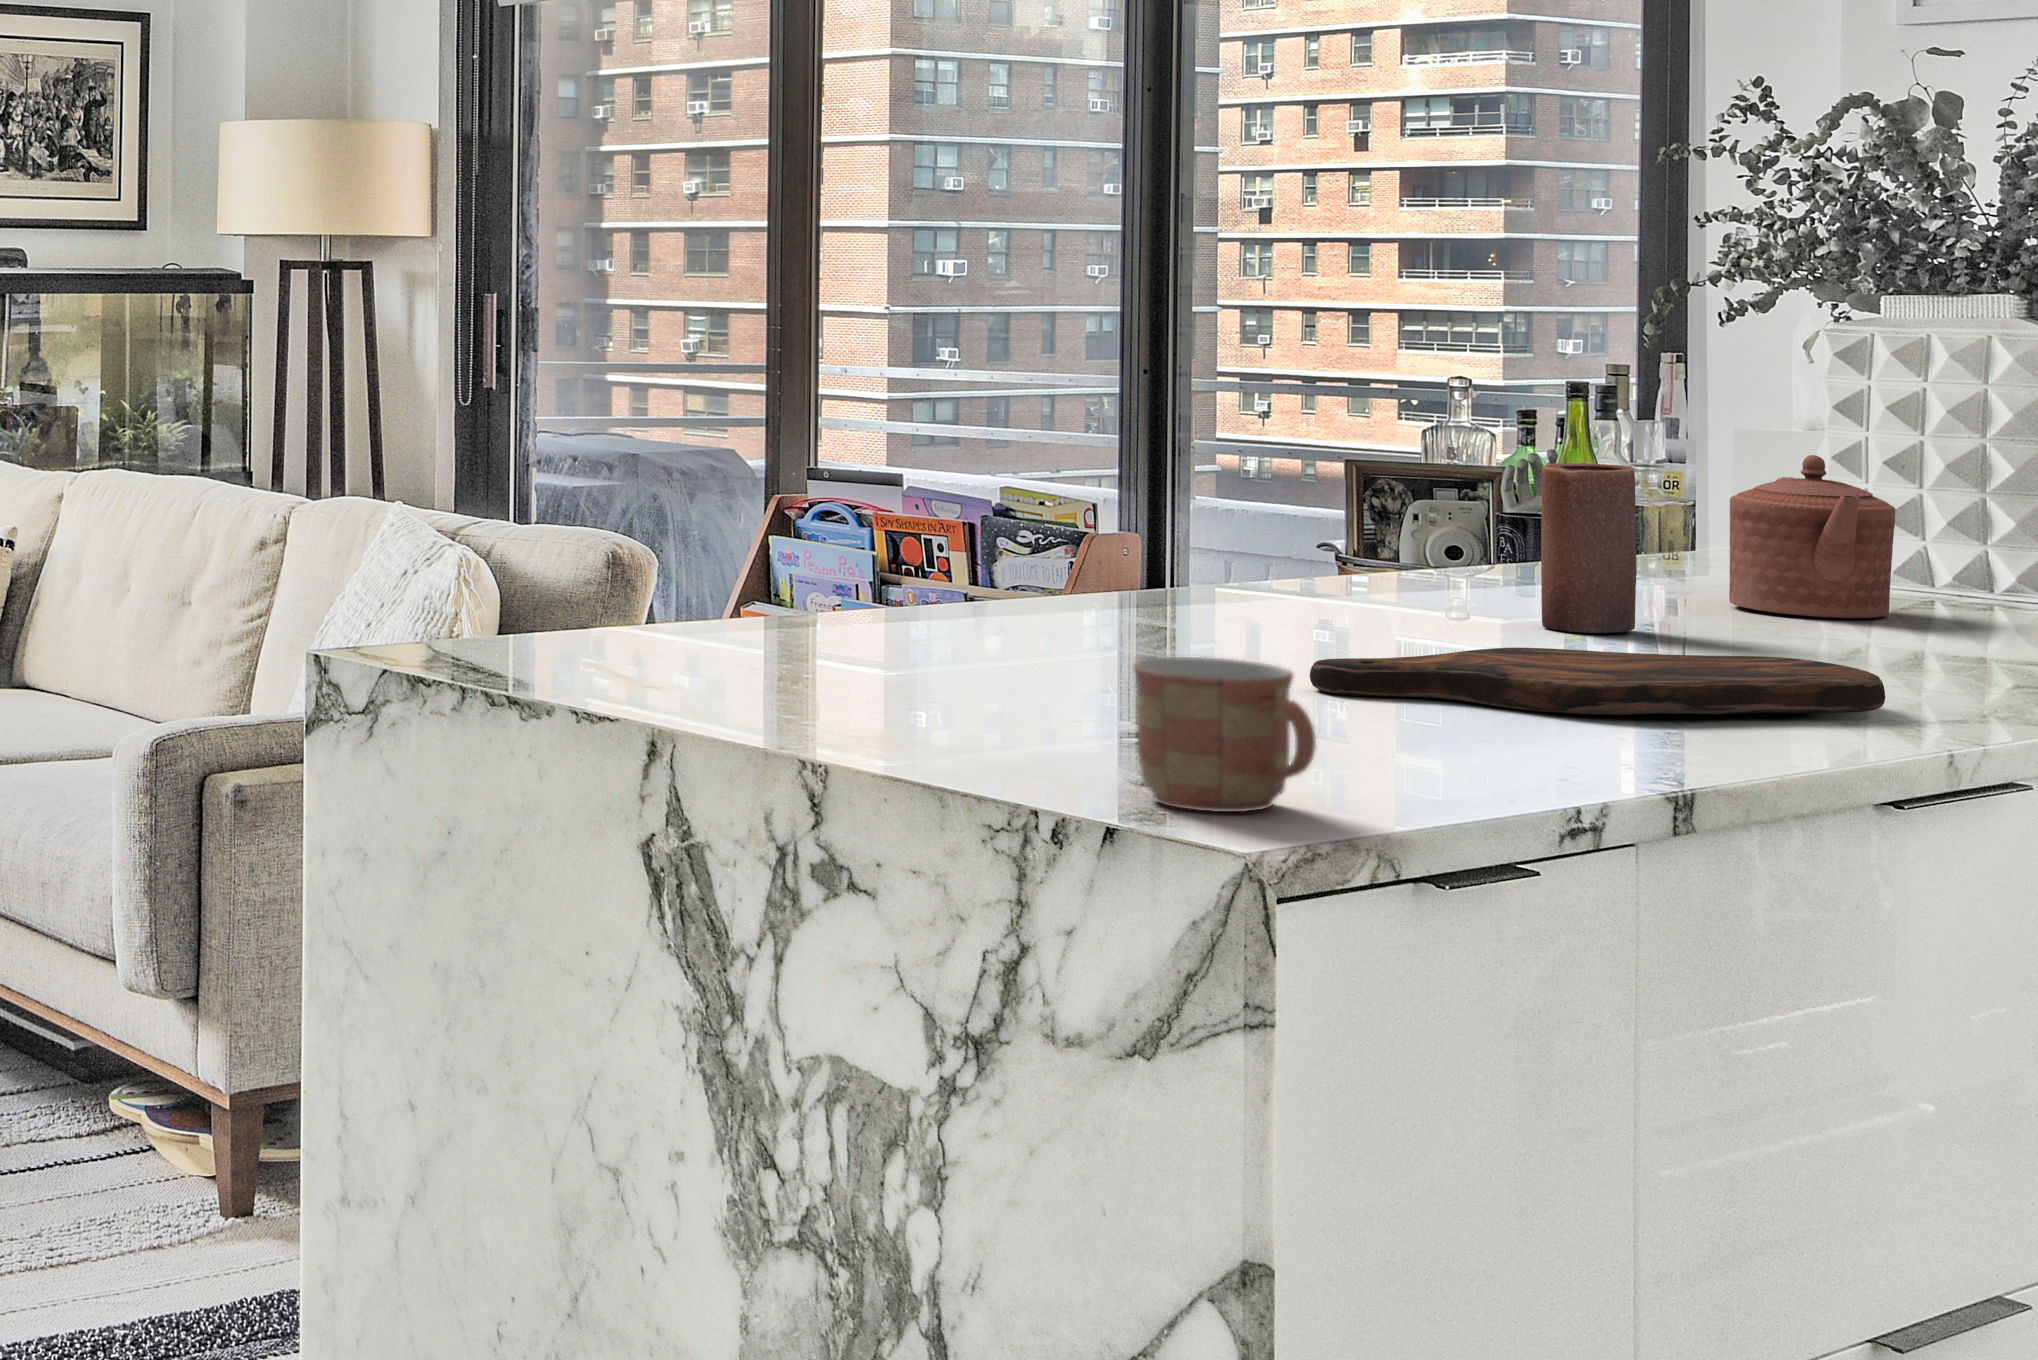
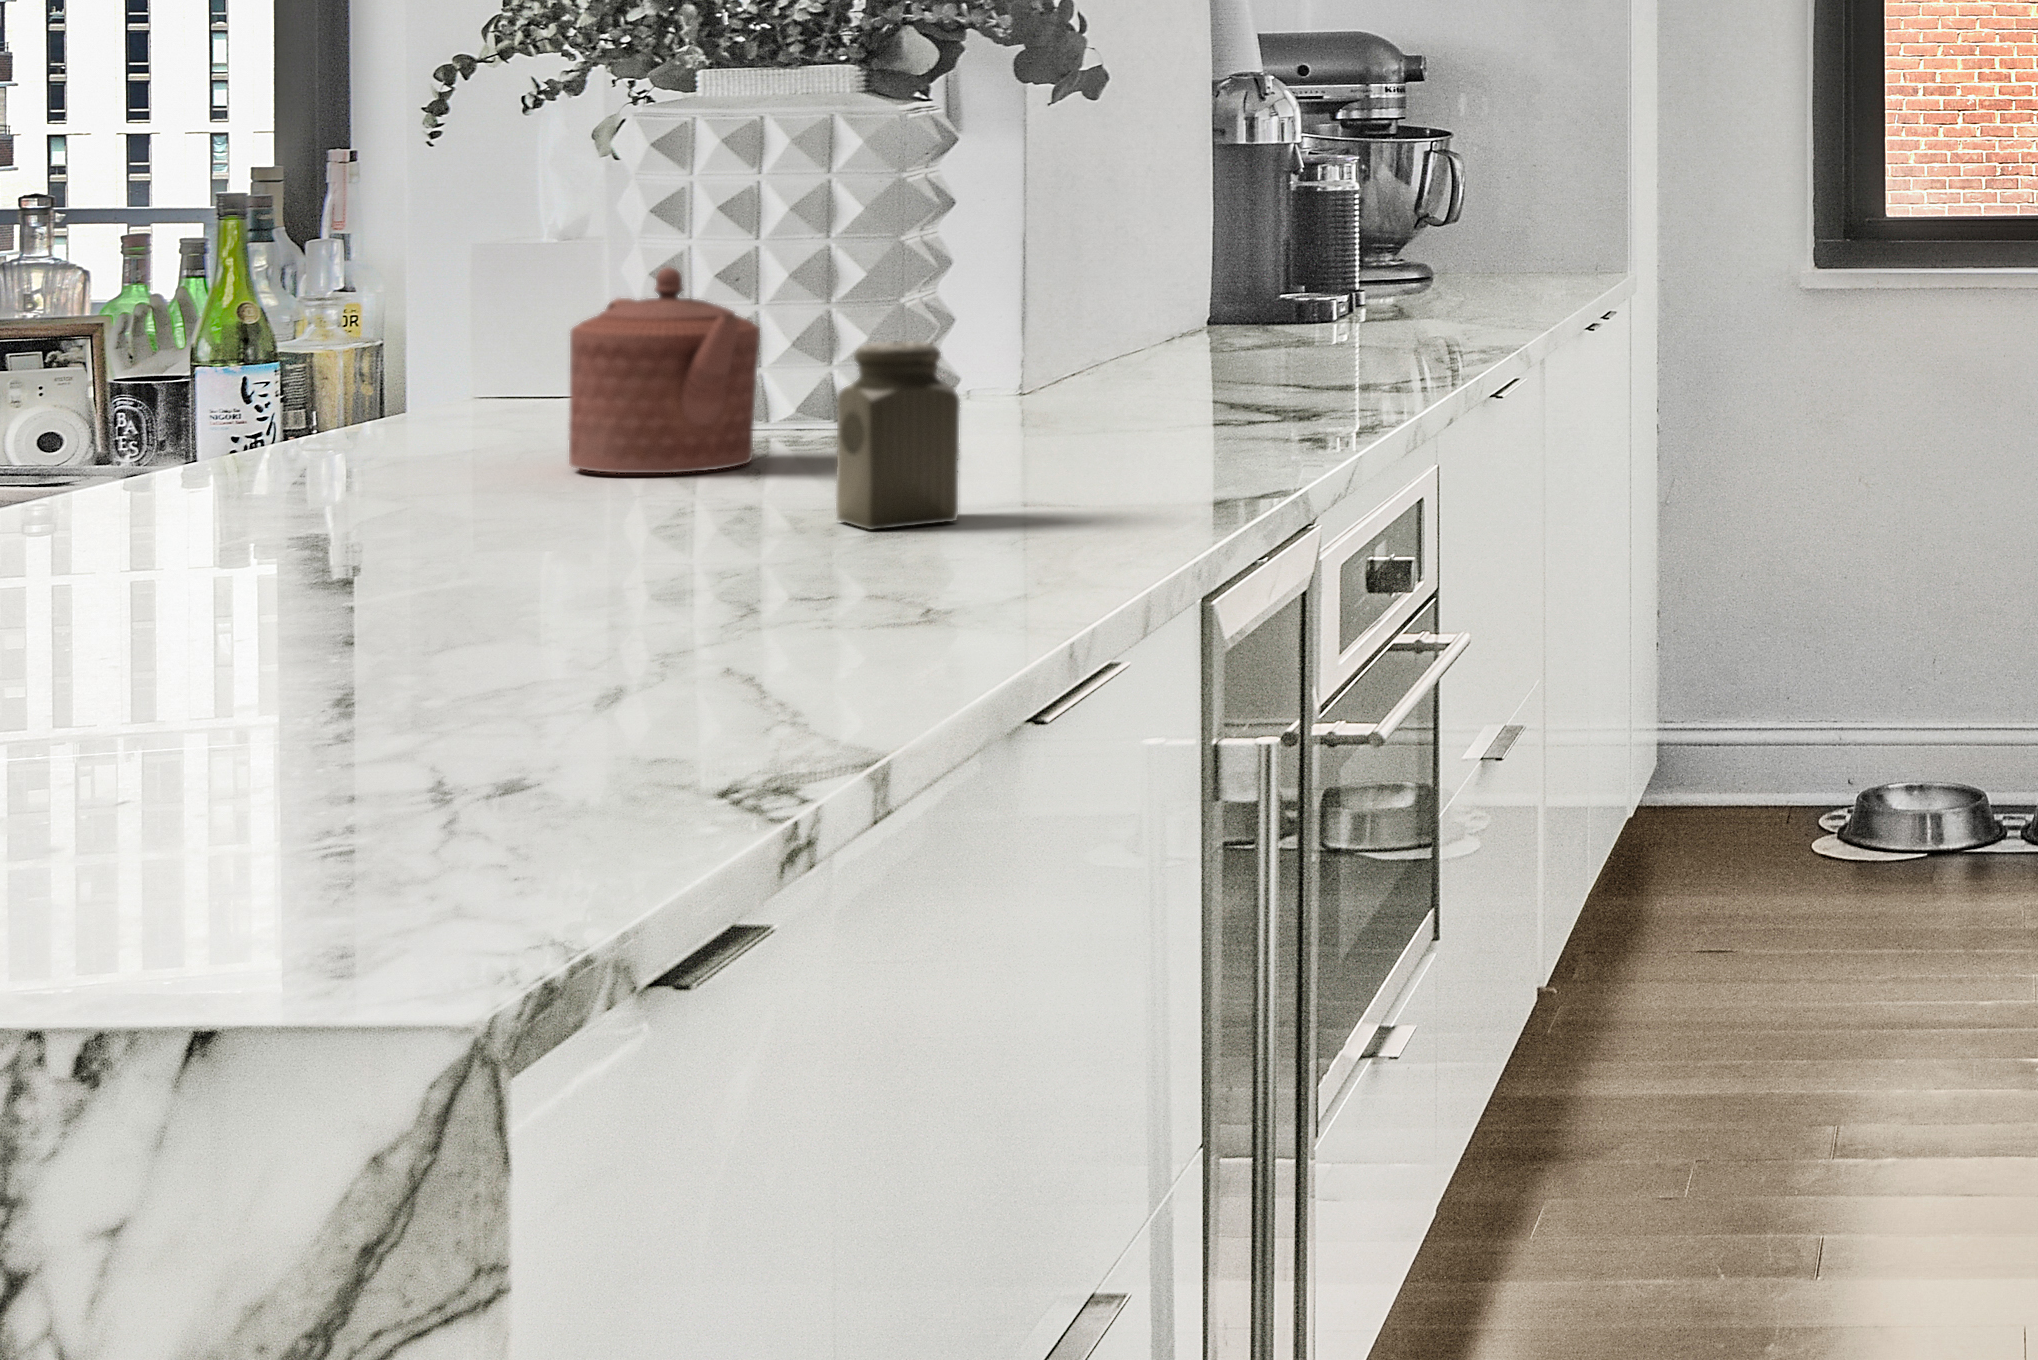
candle: present [1541,463,1637,633] -> none [390,297,516,533]
salt shaker: none [1890,525,1997,677] -> present [836,341,960,530]
cutting board: present [1310,648,1885,715] -> none [201,531,926,681]
mug: present [1134,657,1316,812] -> none [160,658,502,934]

